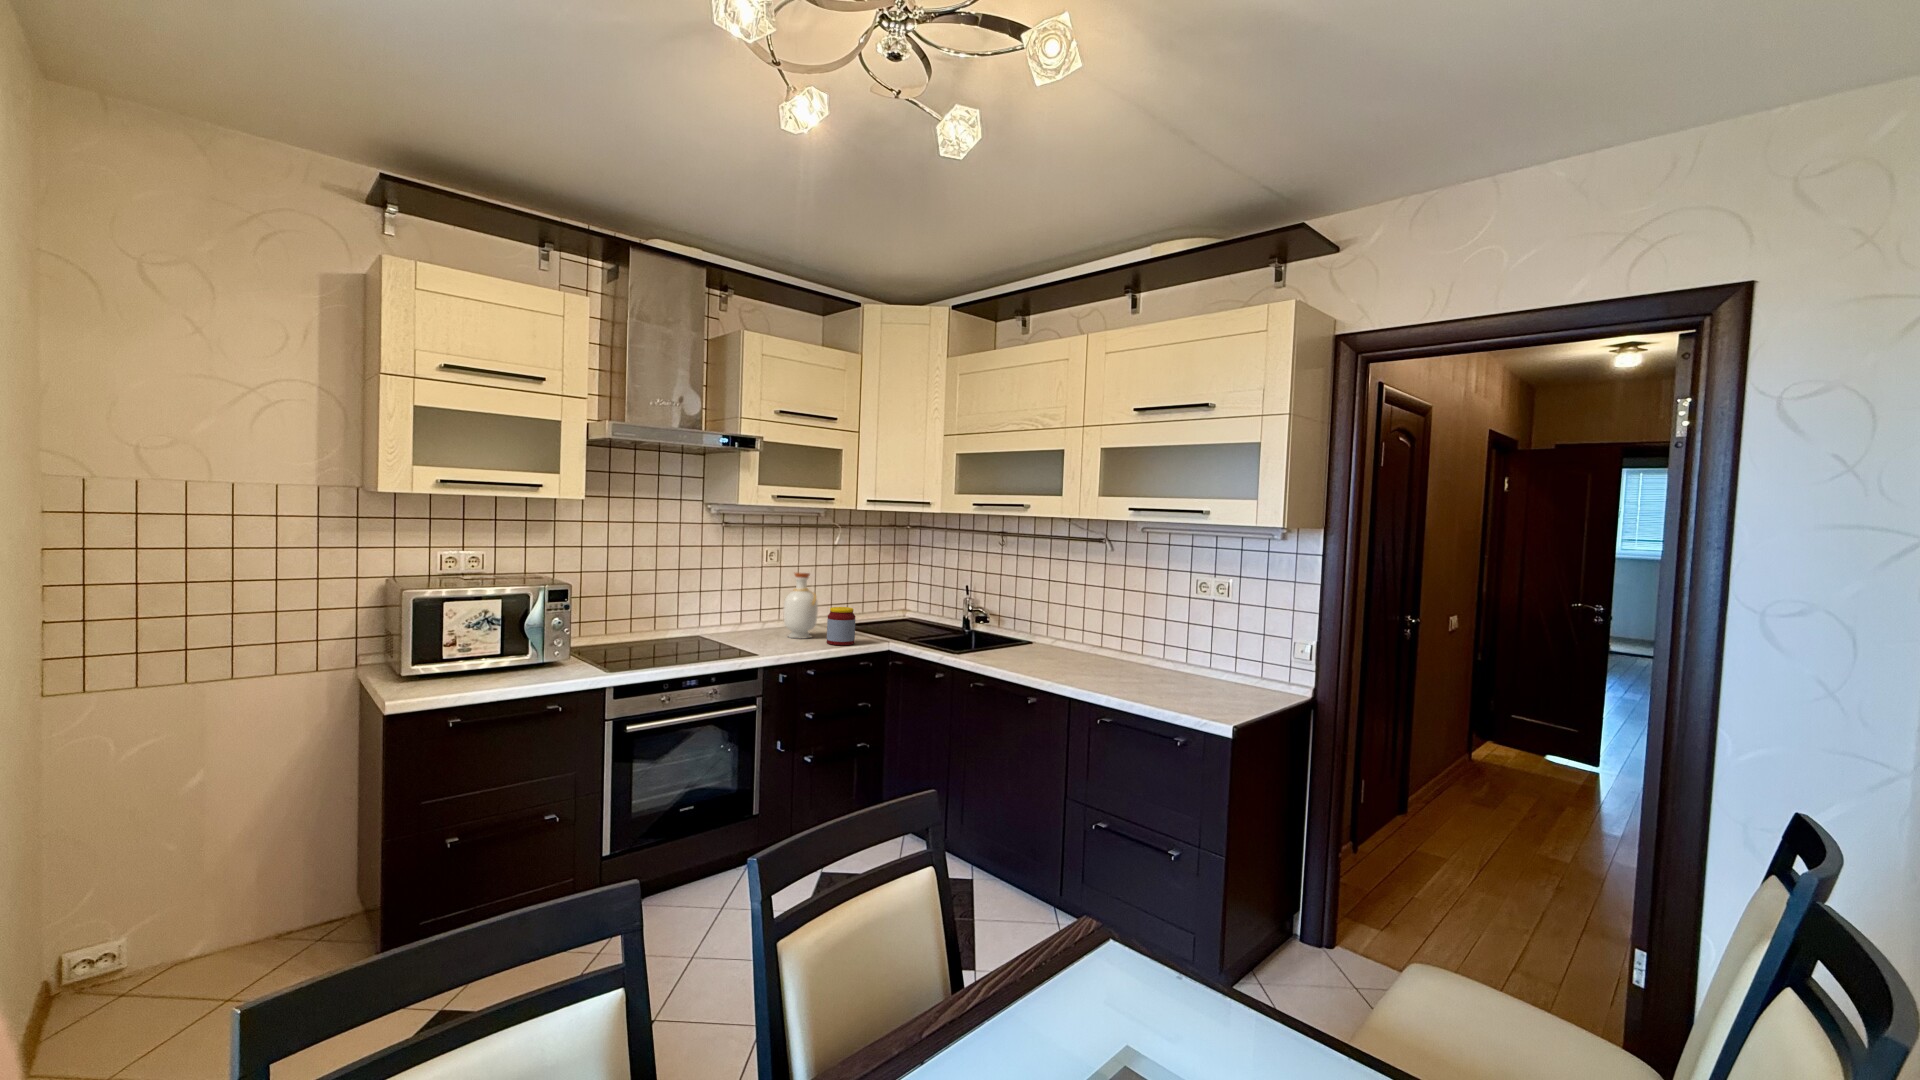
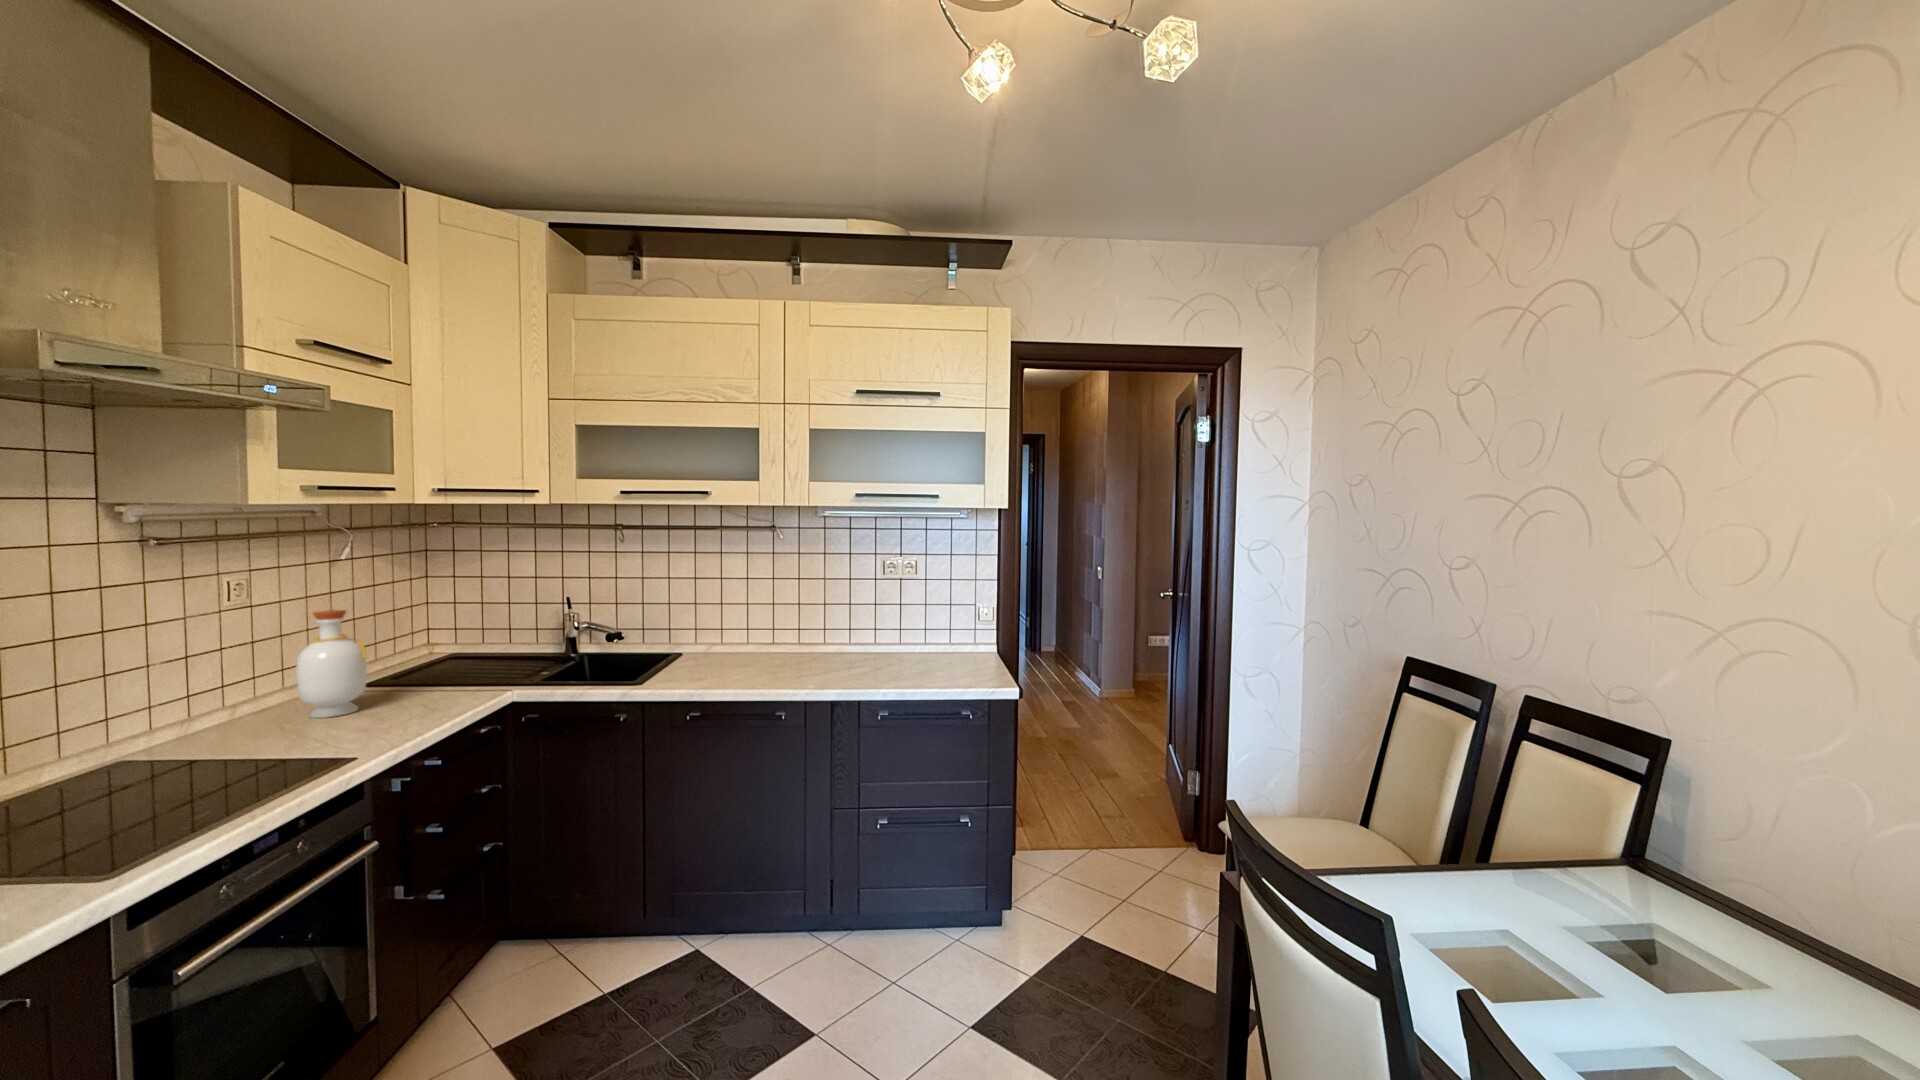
jar: present [827,607,855,645] -> none [403,651,455,712]

